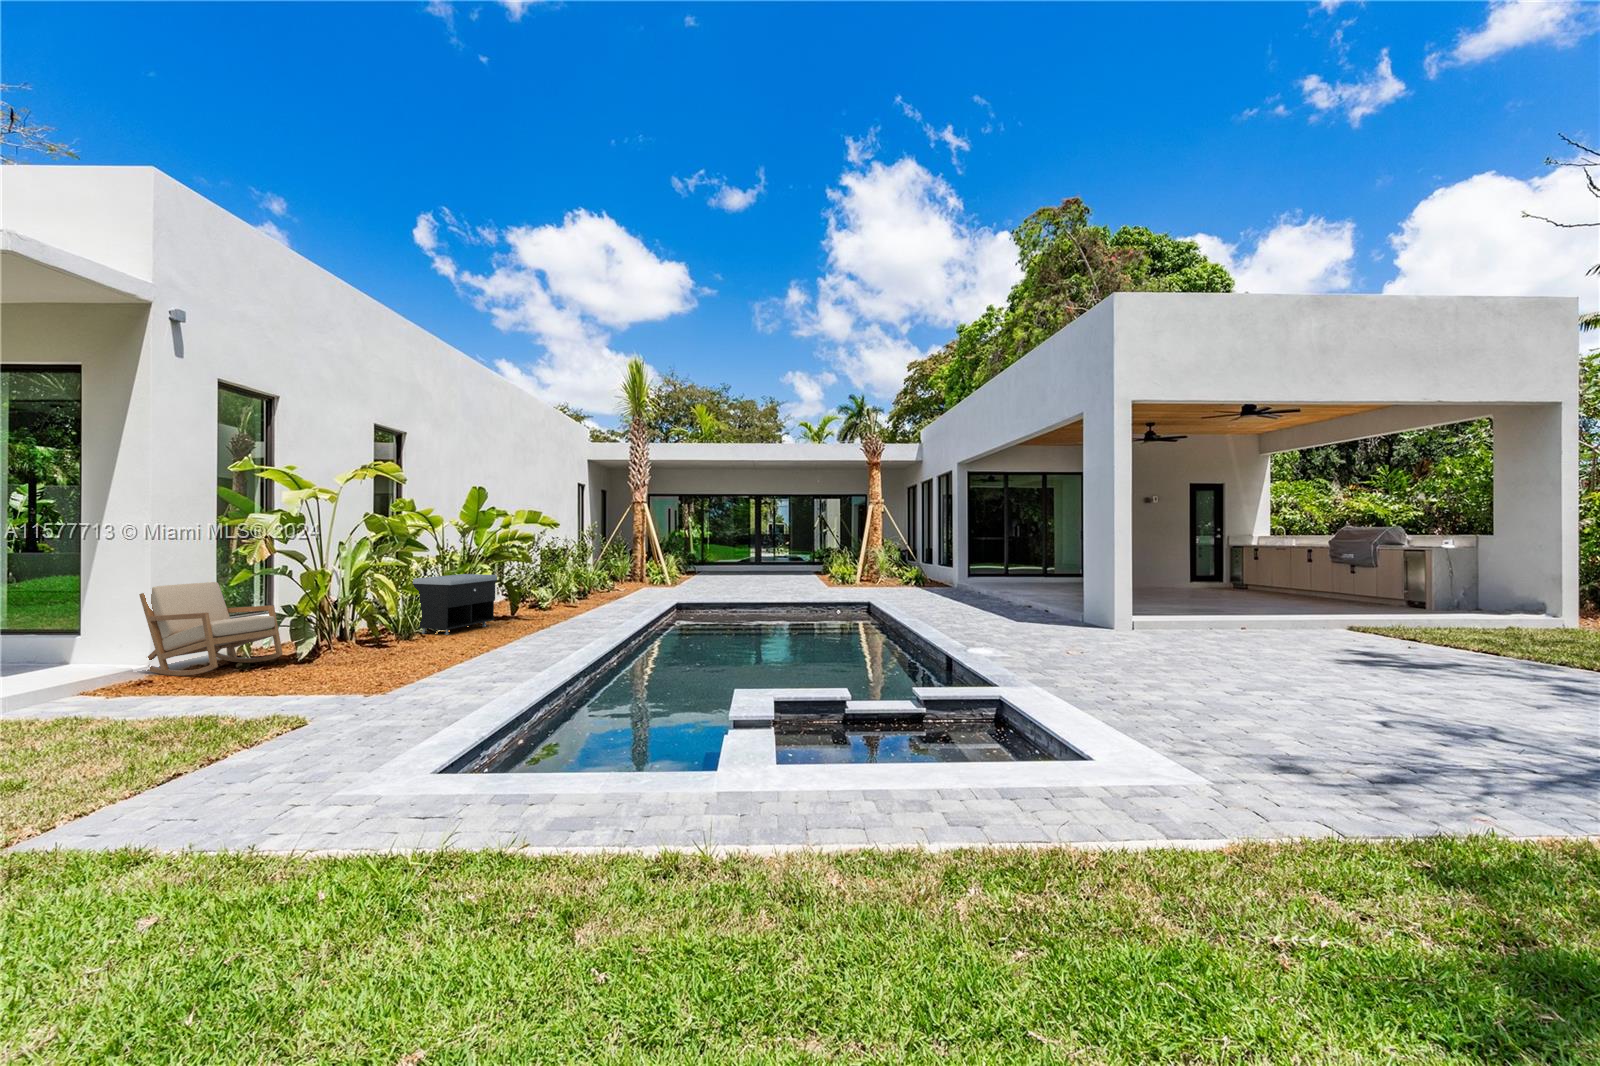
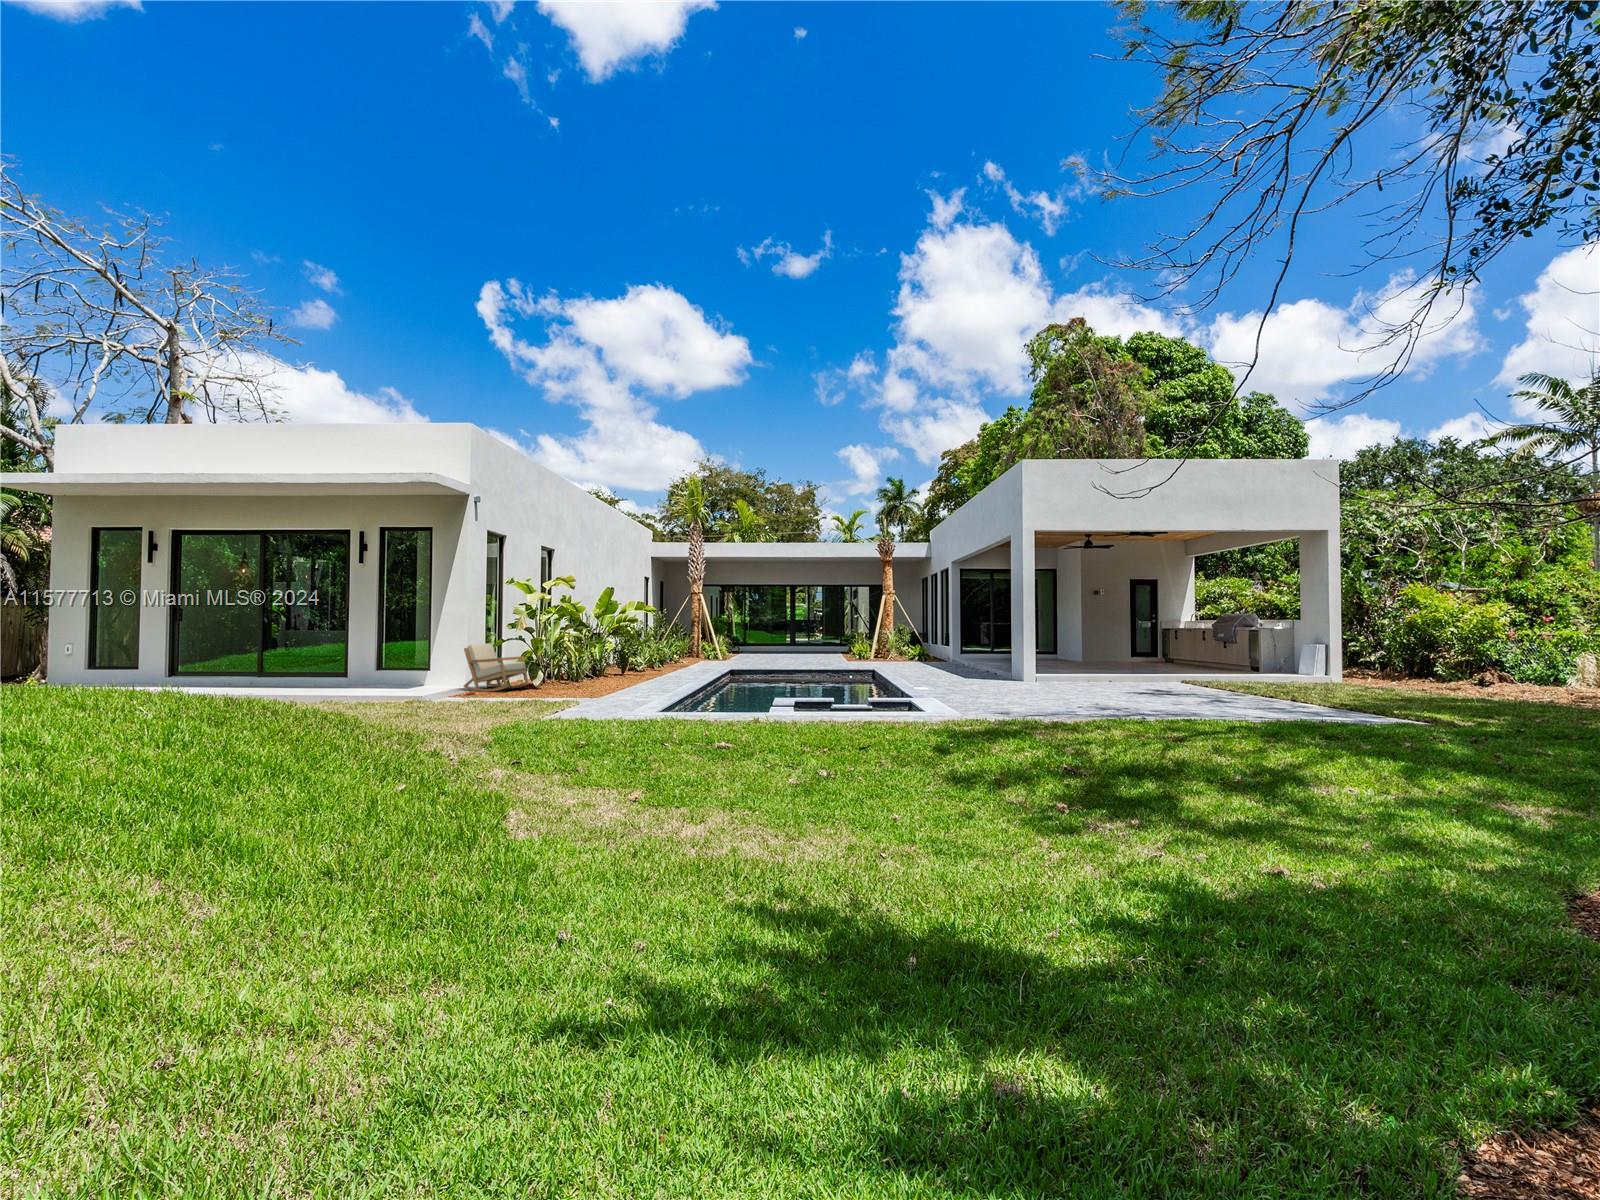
storage bench: present [413,574,497,635] -> none [575,644,622,681]

